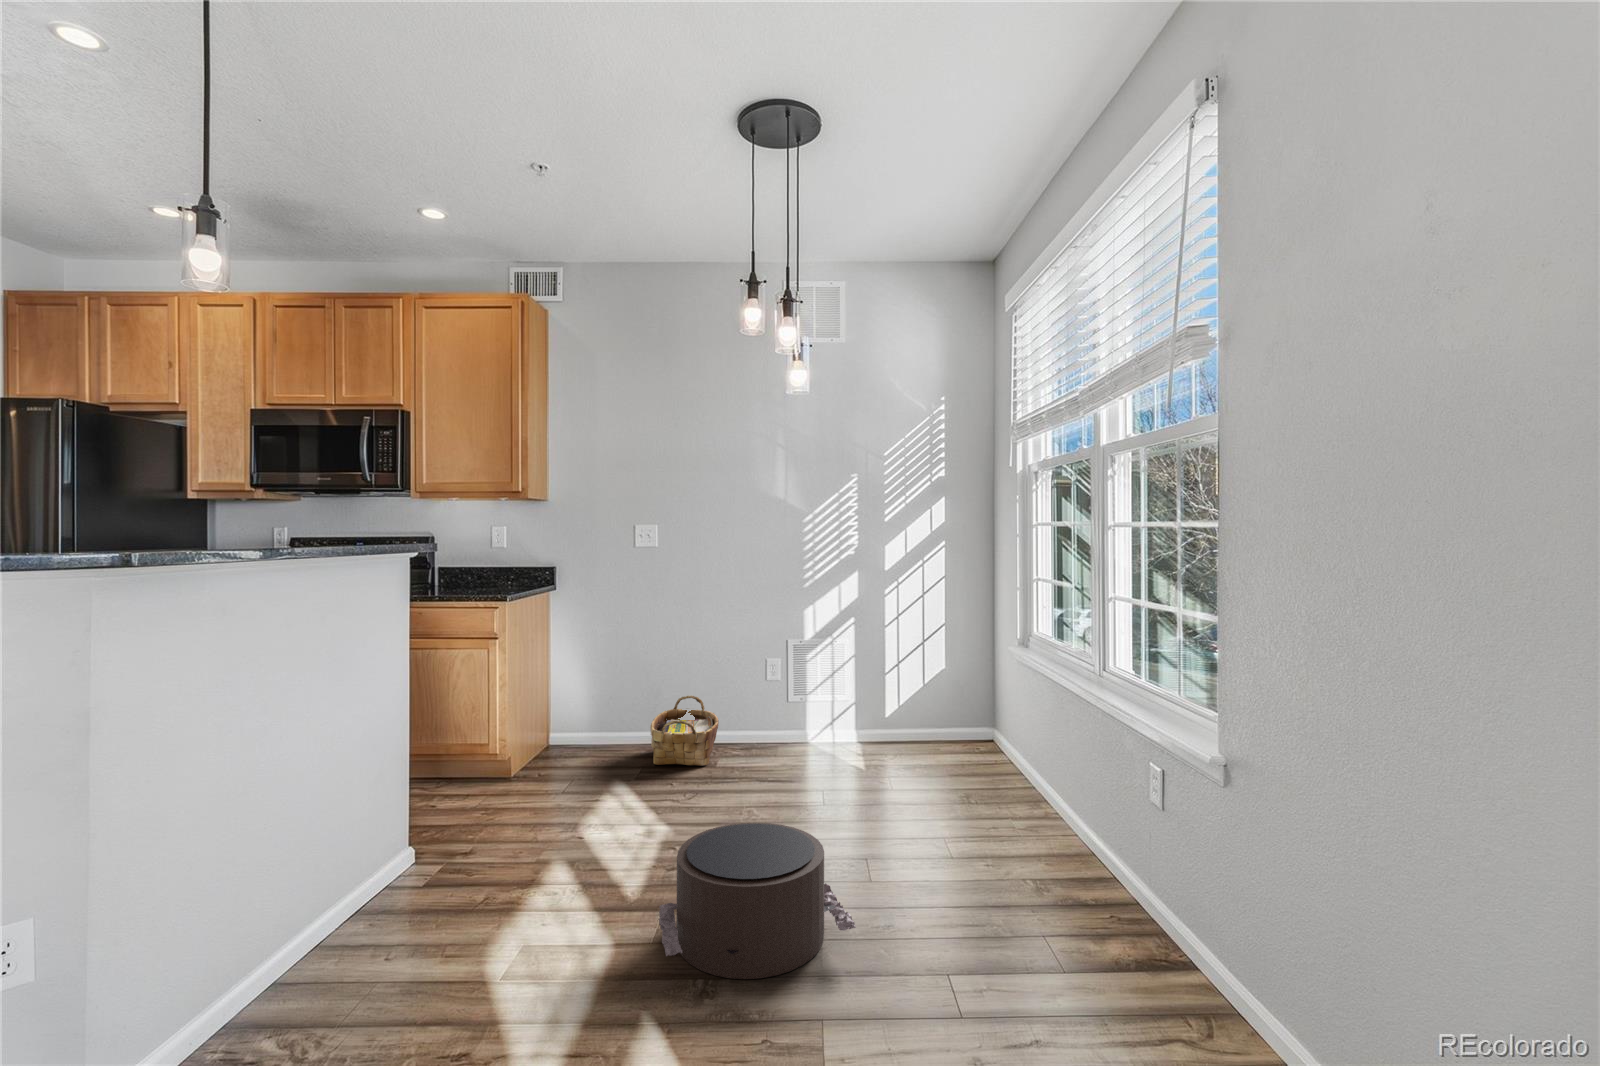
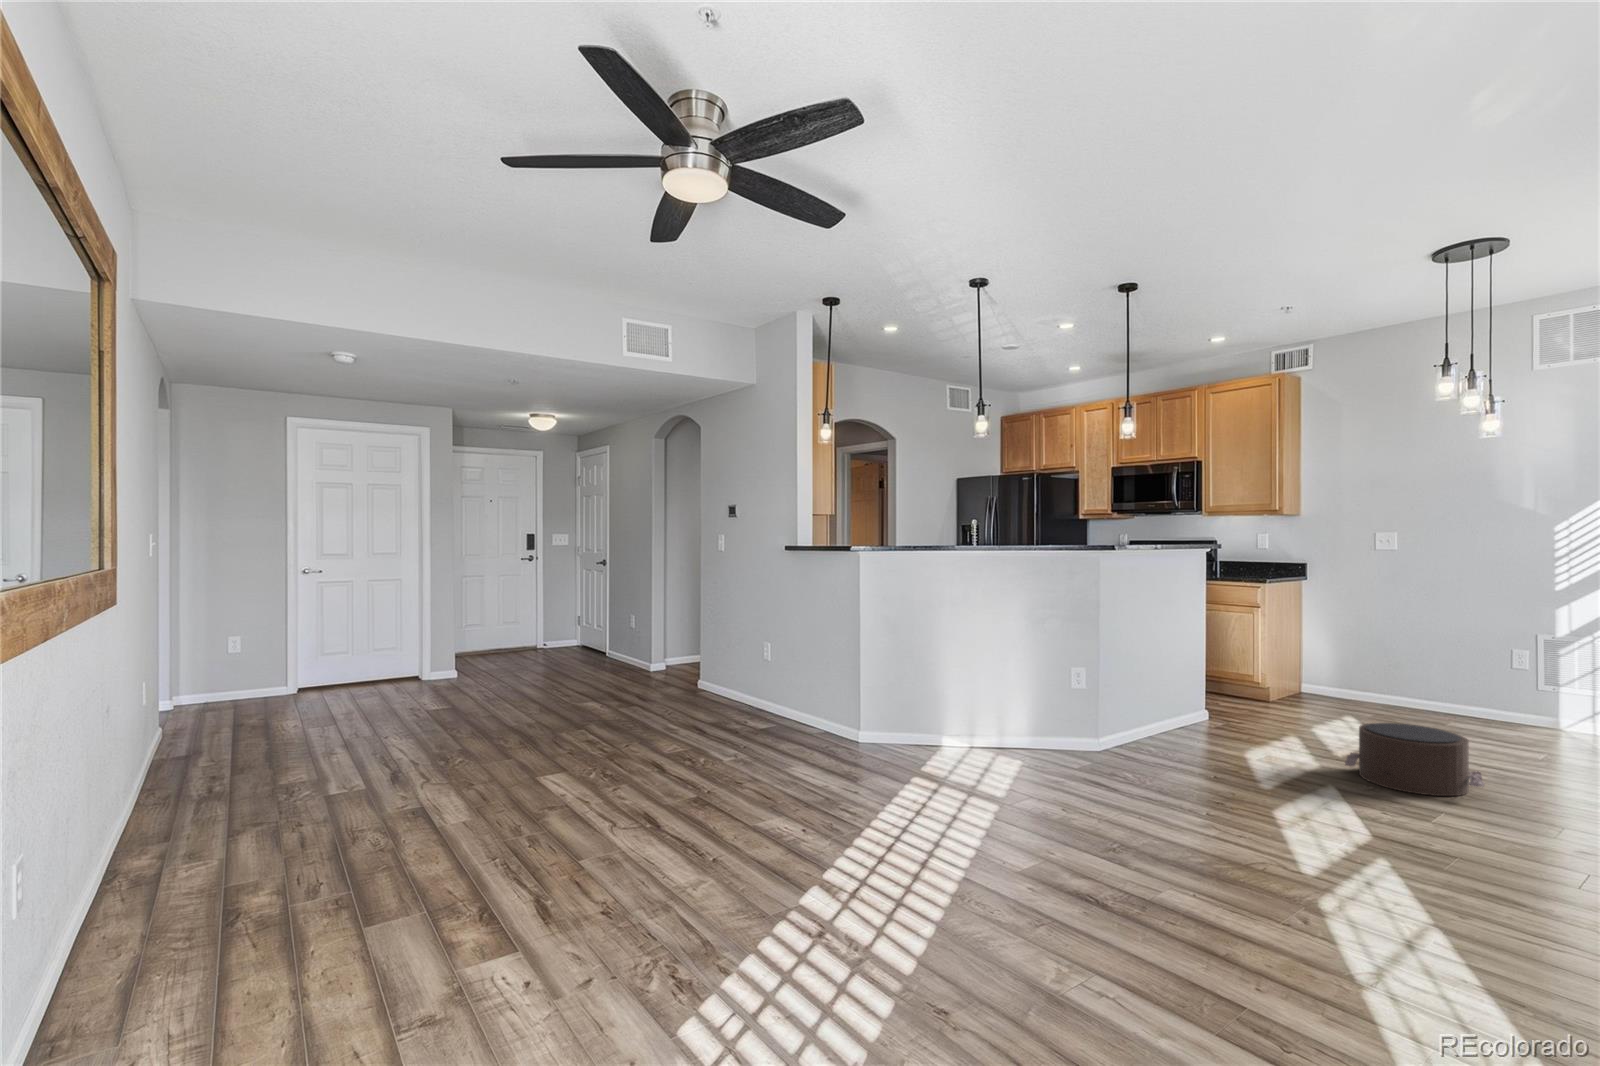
woven basket: present [650,695,719,766] -> none [1387,670,1457,722]

